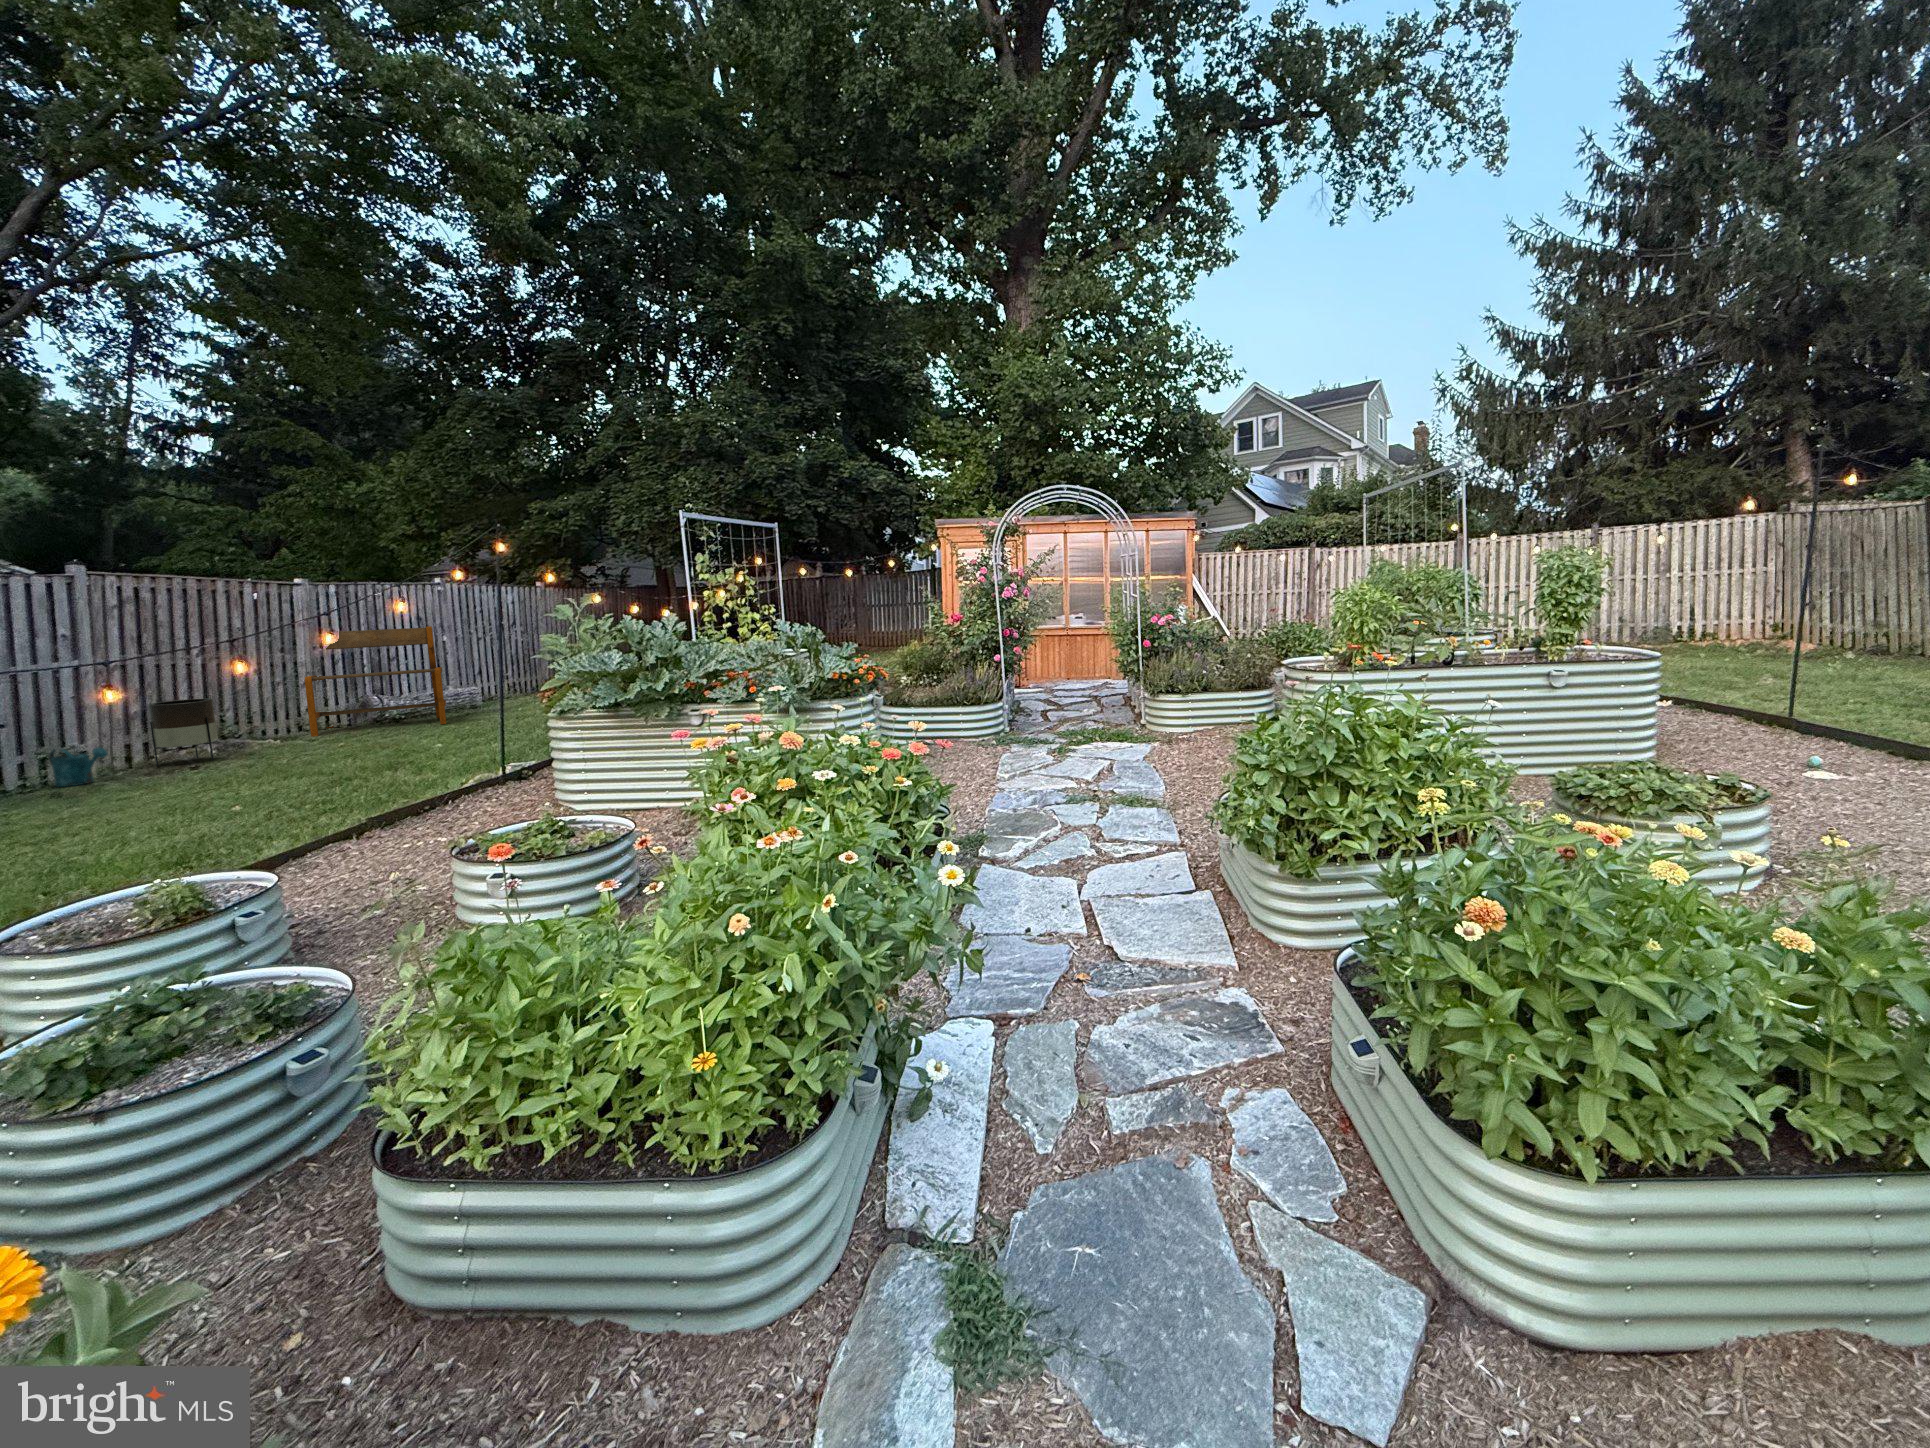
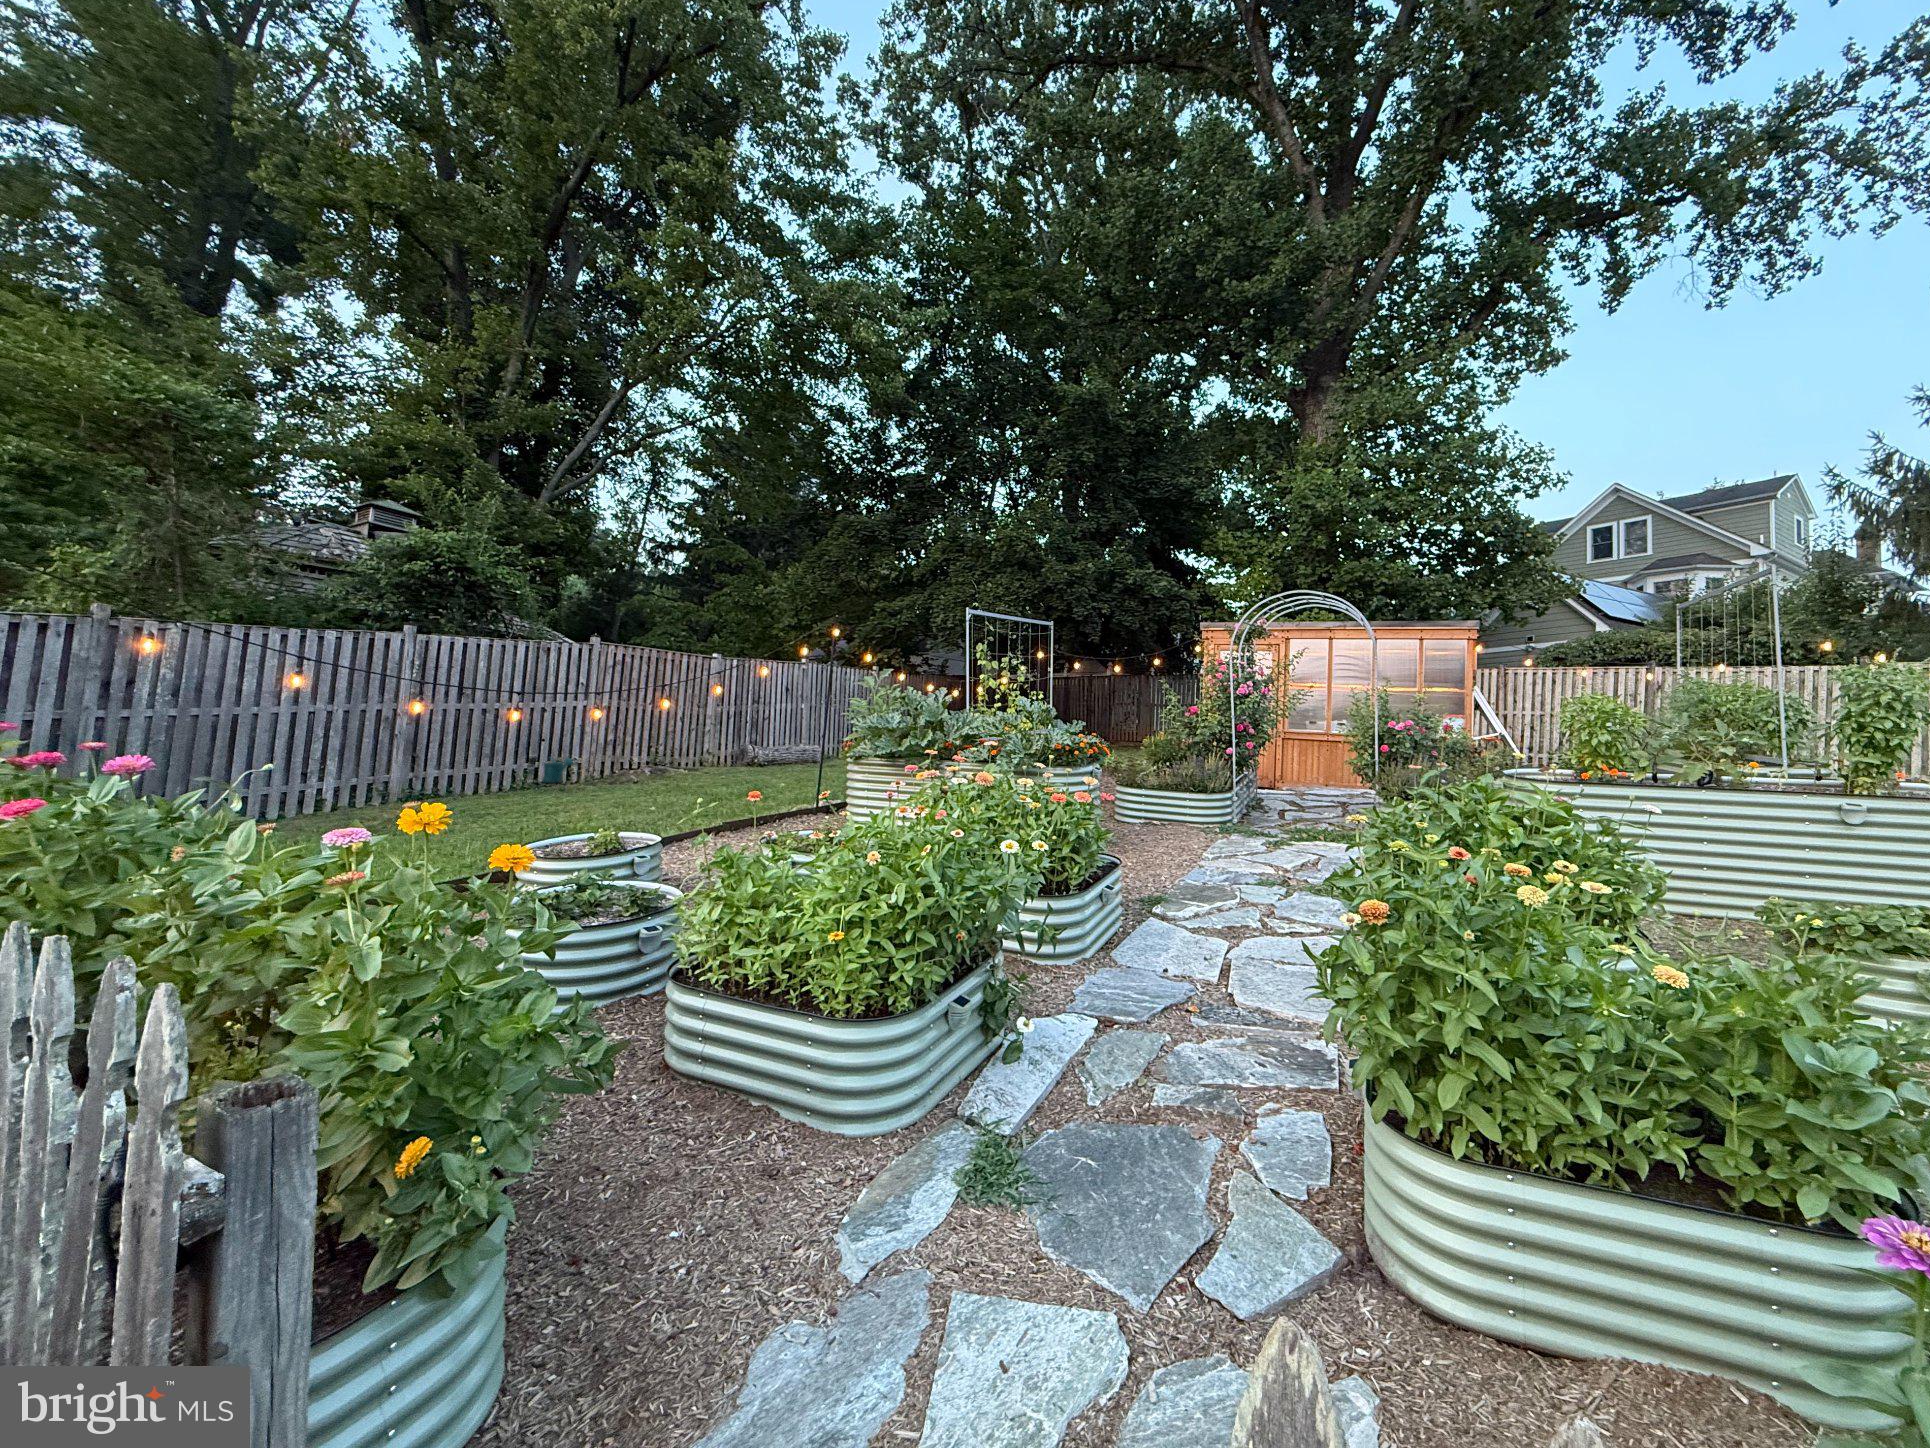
bench: present [305,626,446,737] -> none [696,692,789,772]
planter: present [148,699,218,766] -> none [600,732,639,778]

